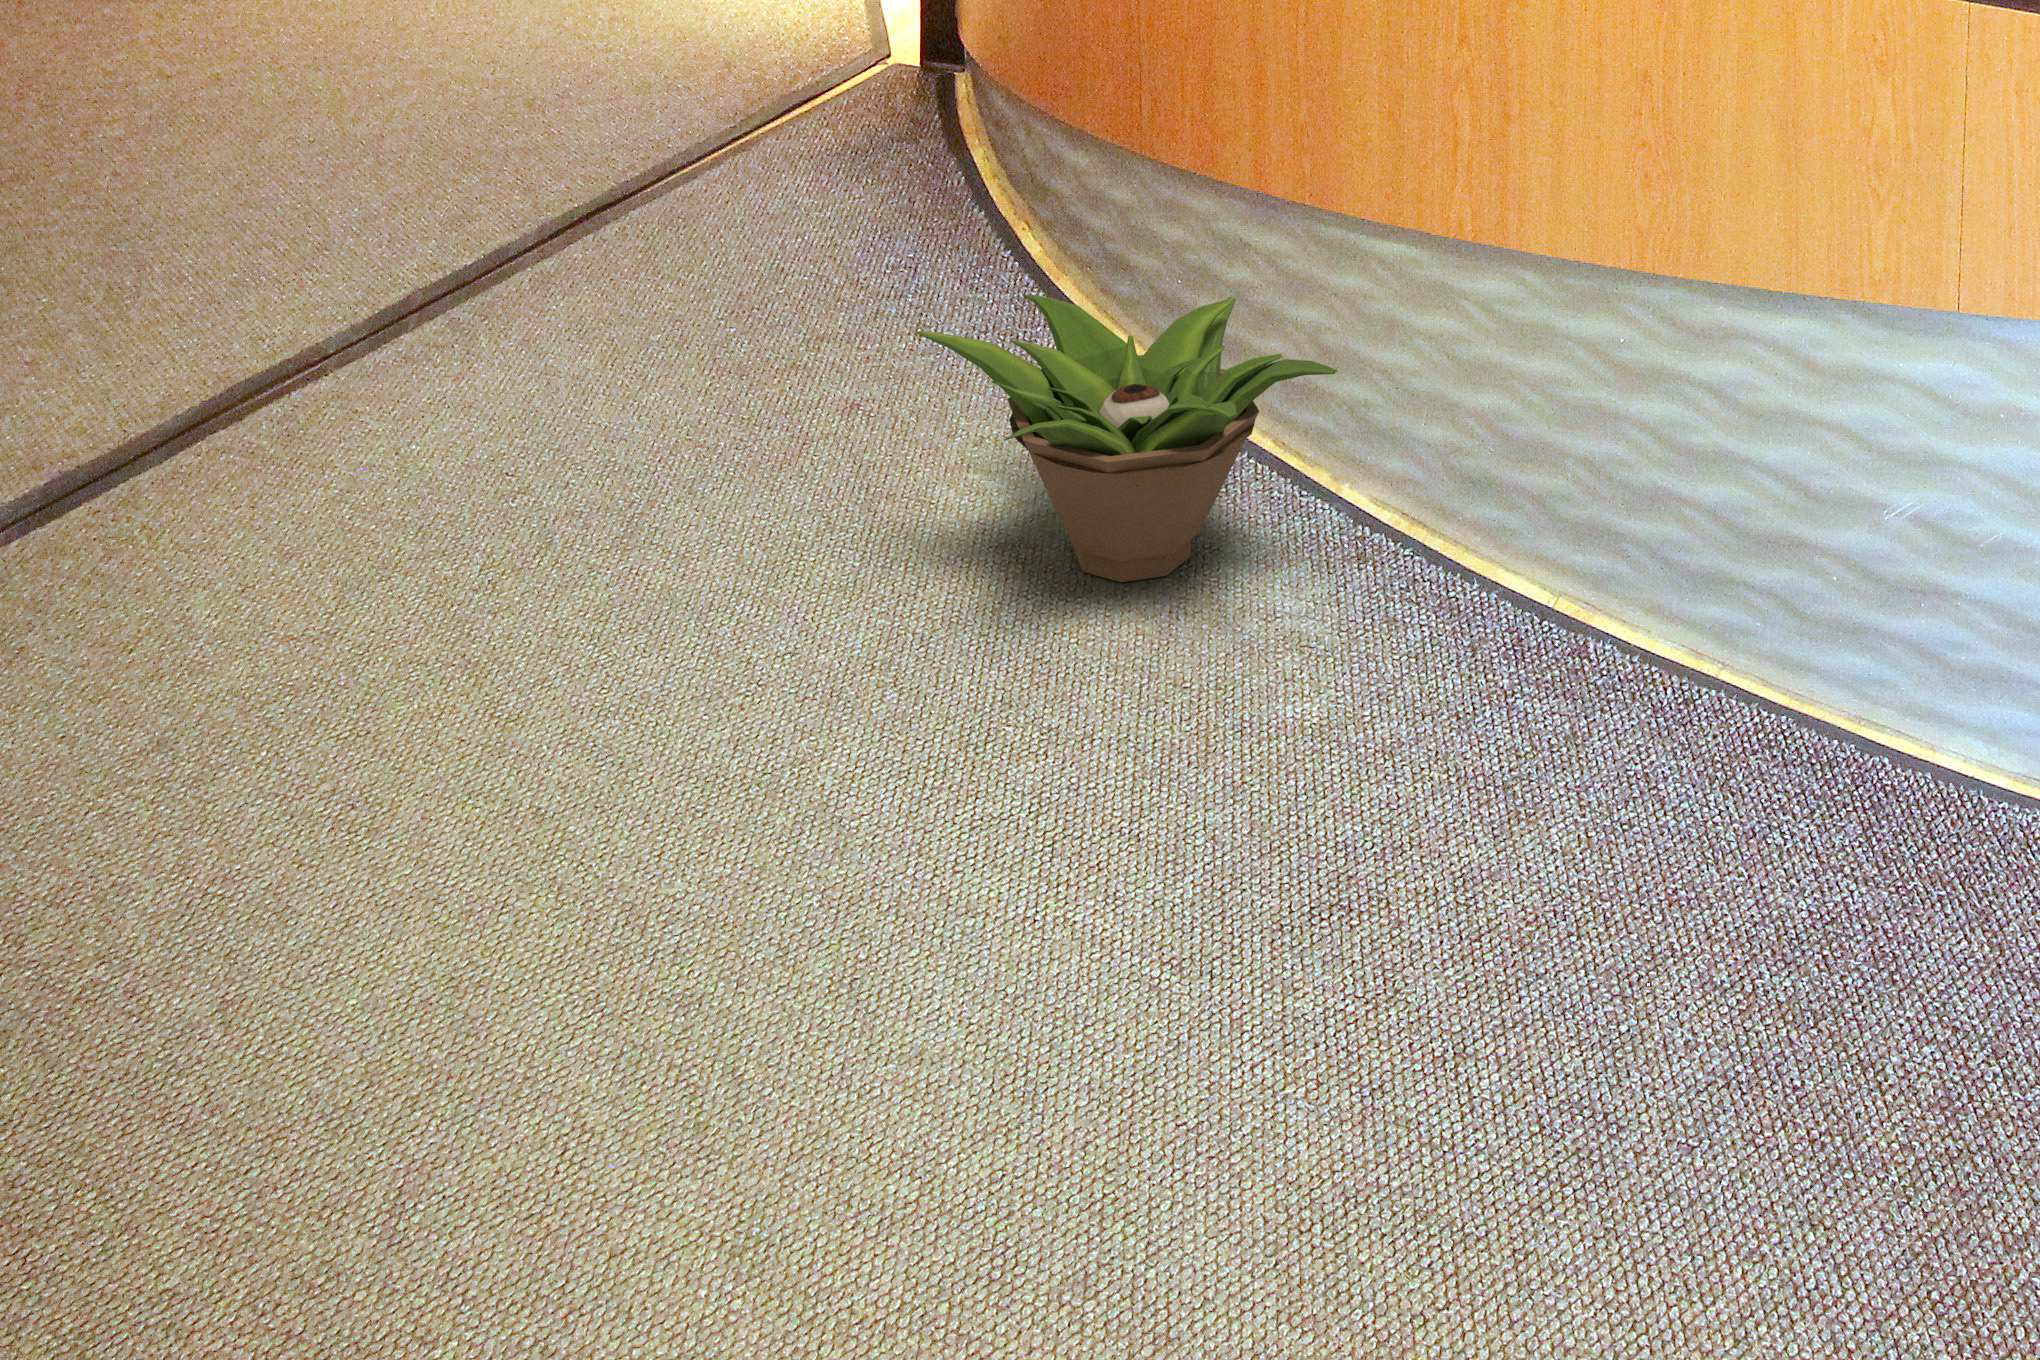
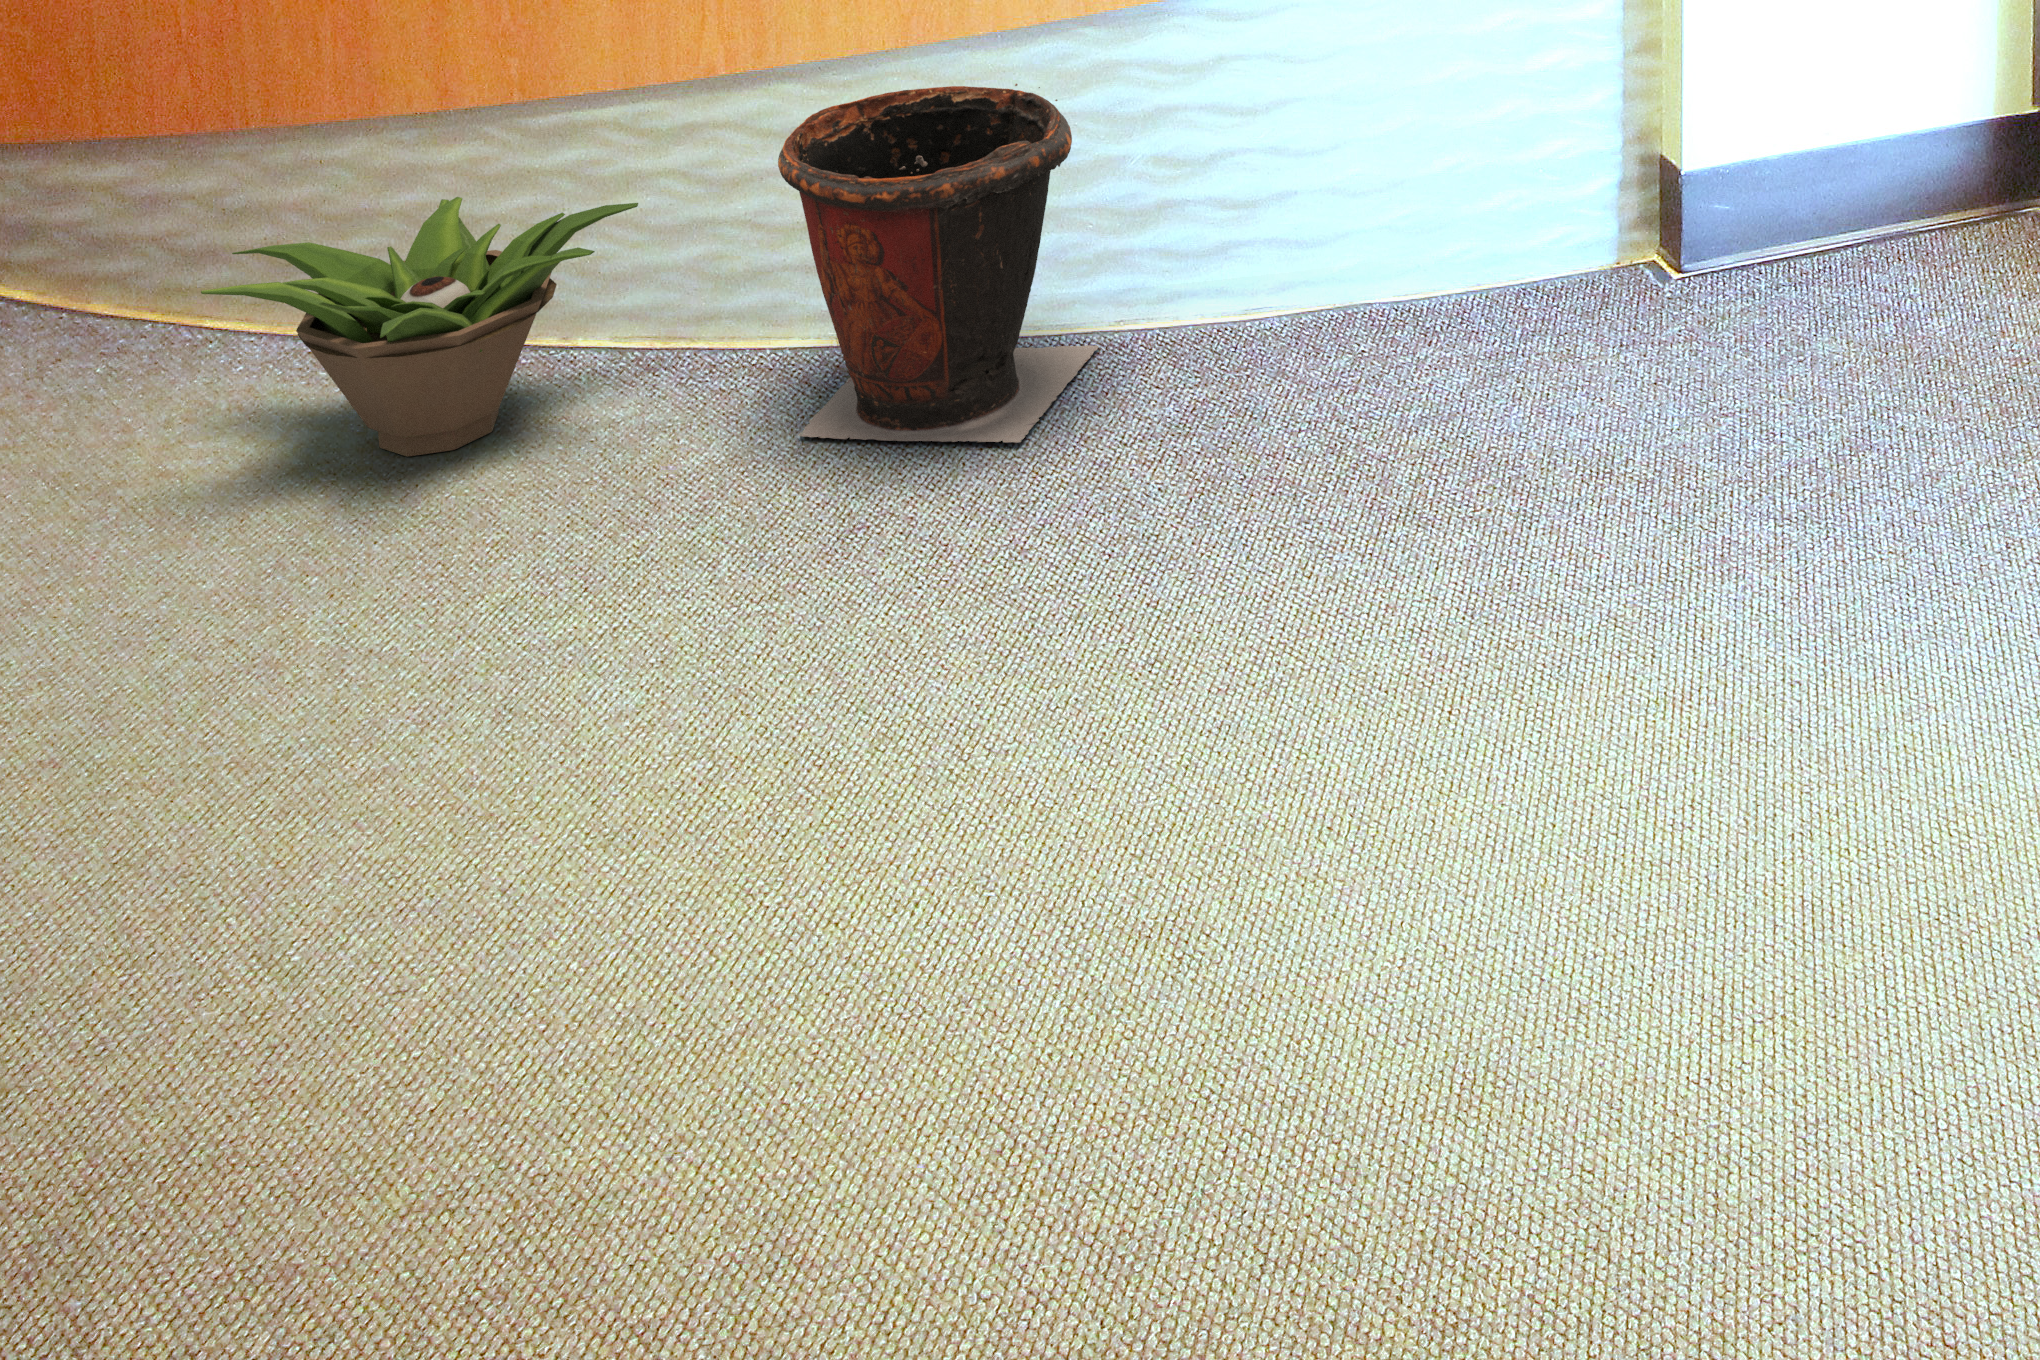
waste bin: none [1392,323,1794,849] -> present [778,84,1098,443]

